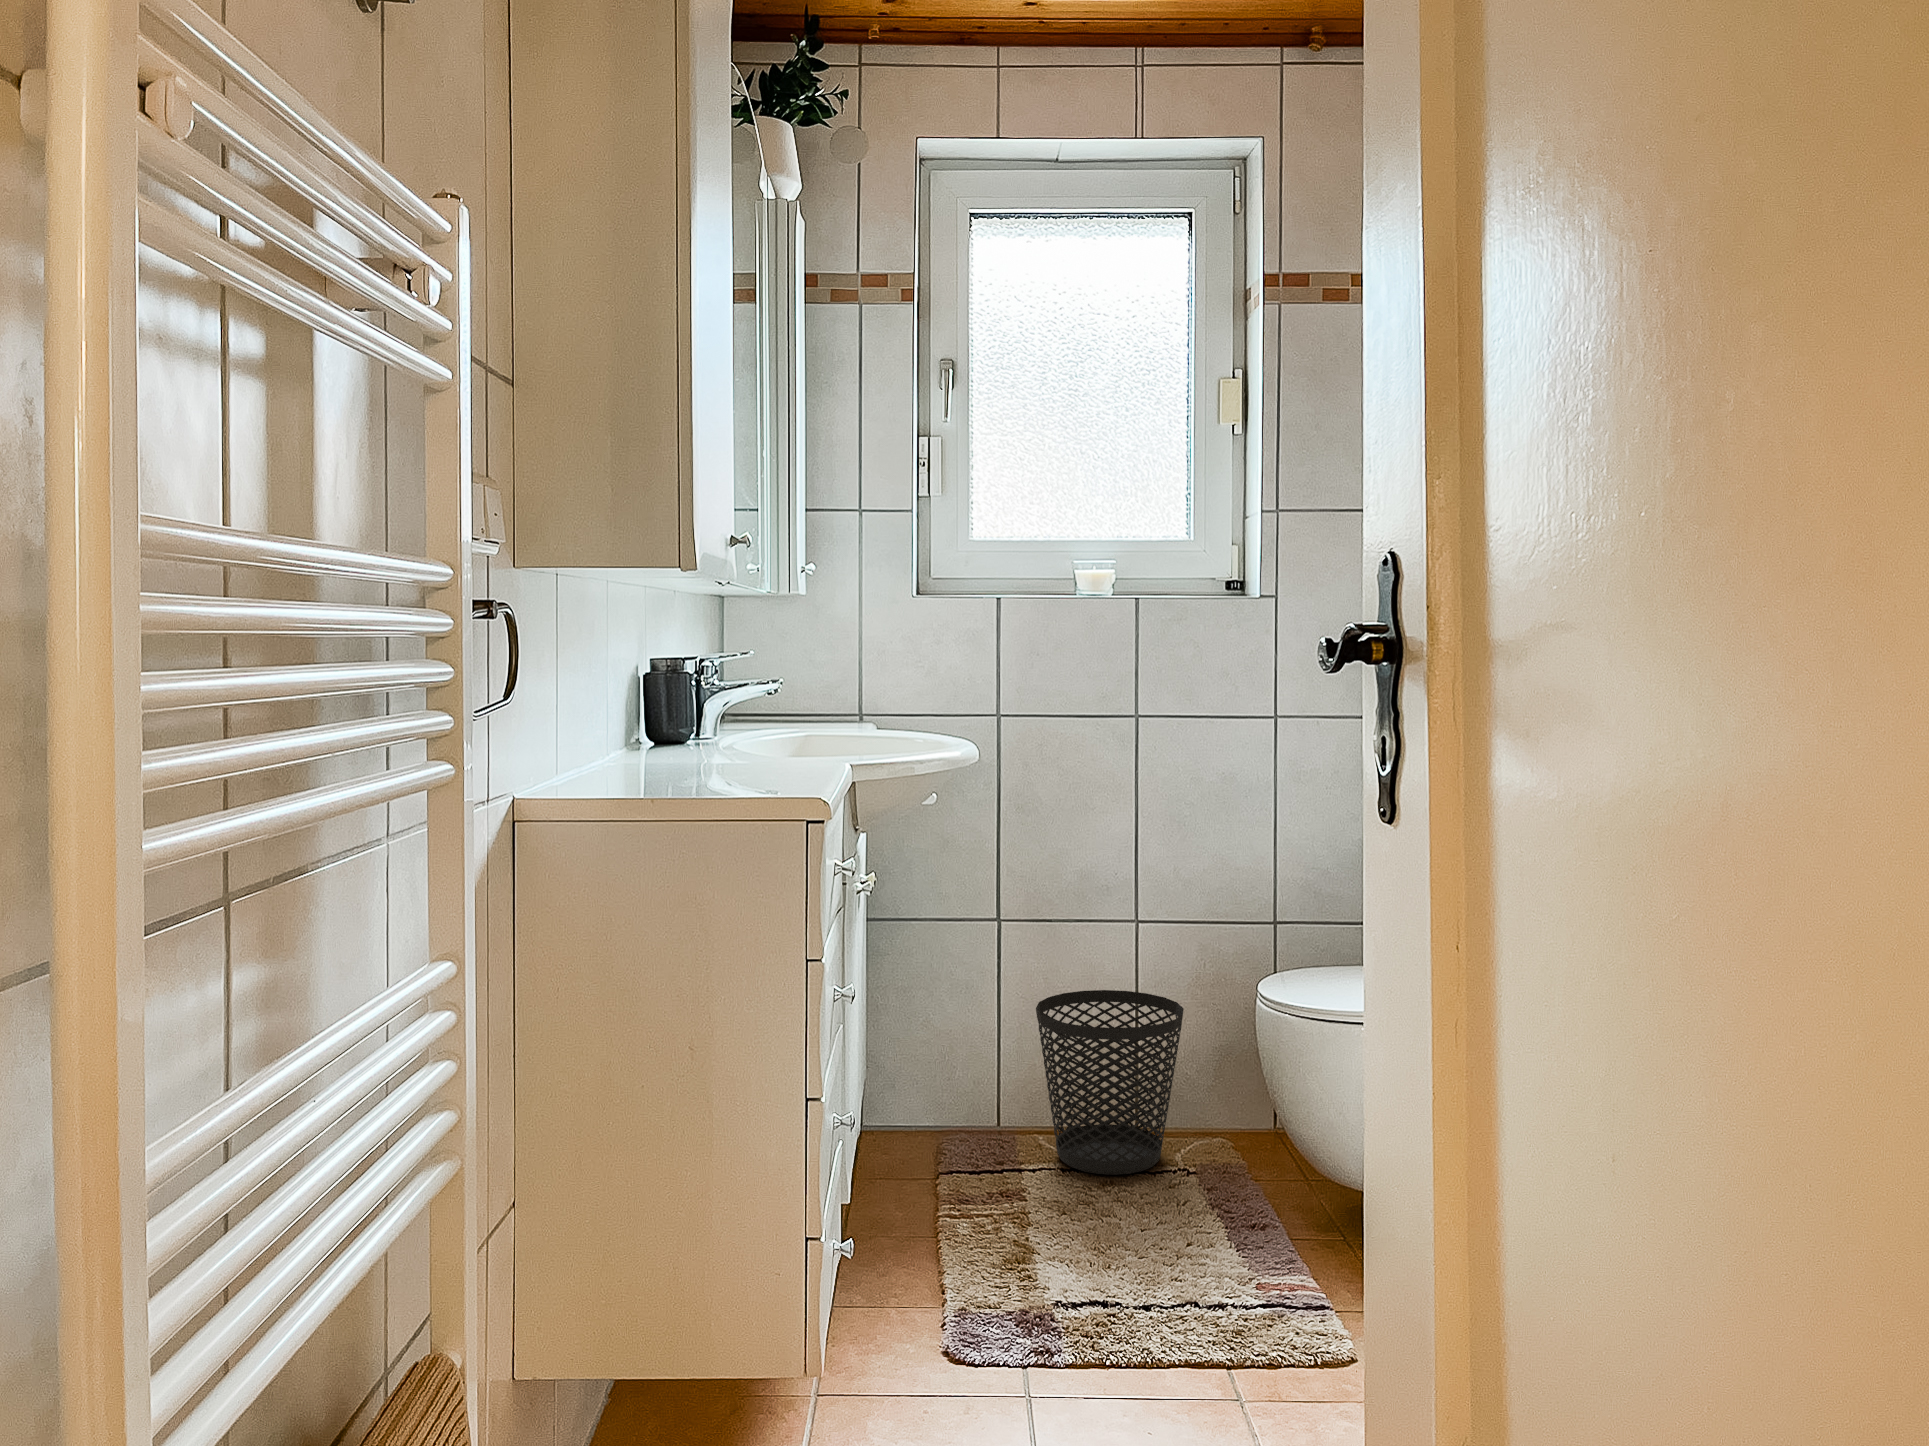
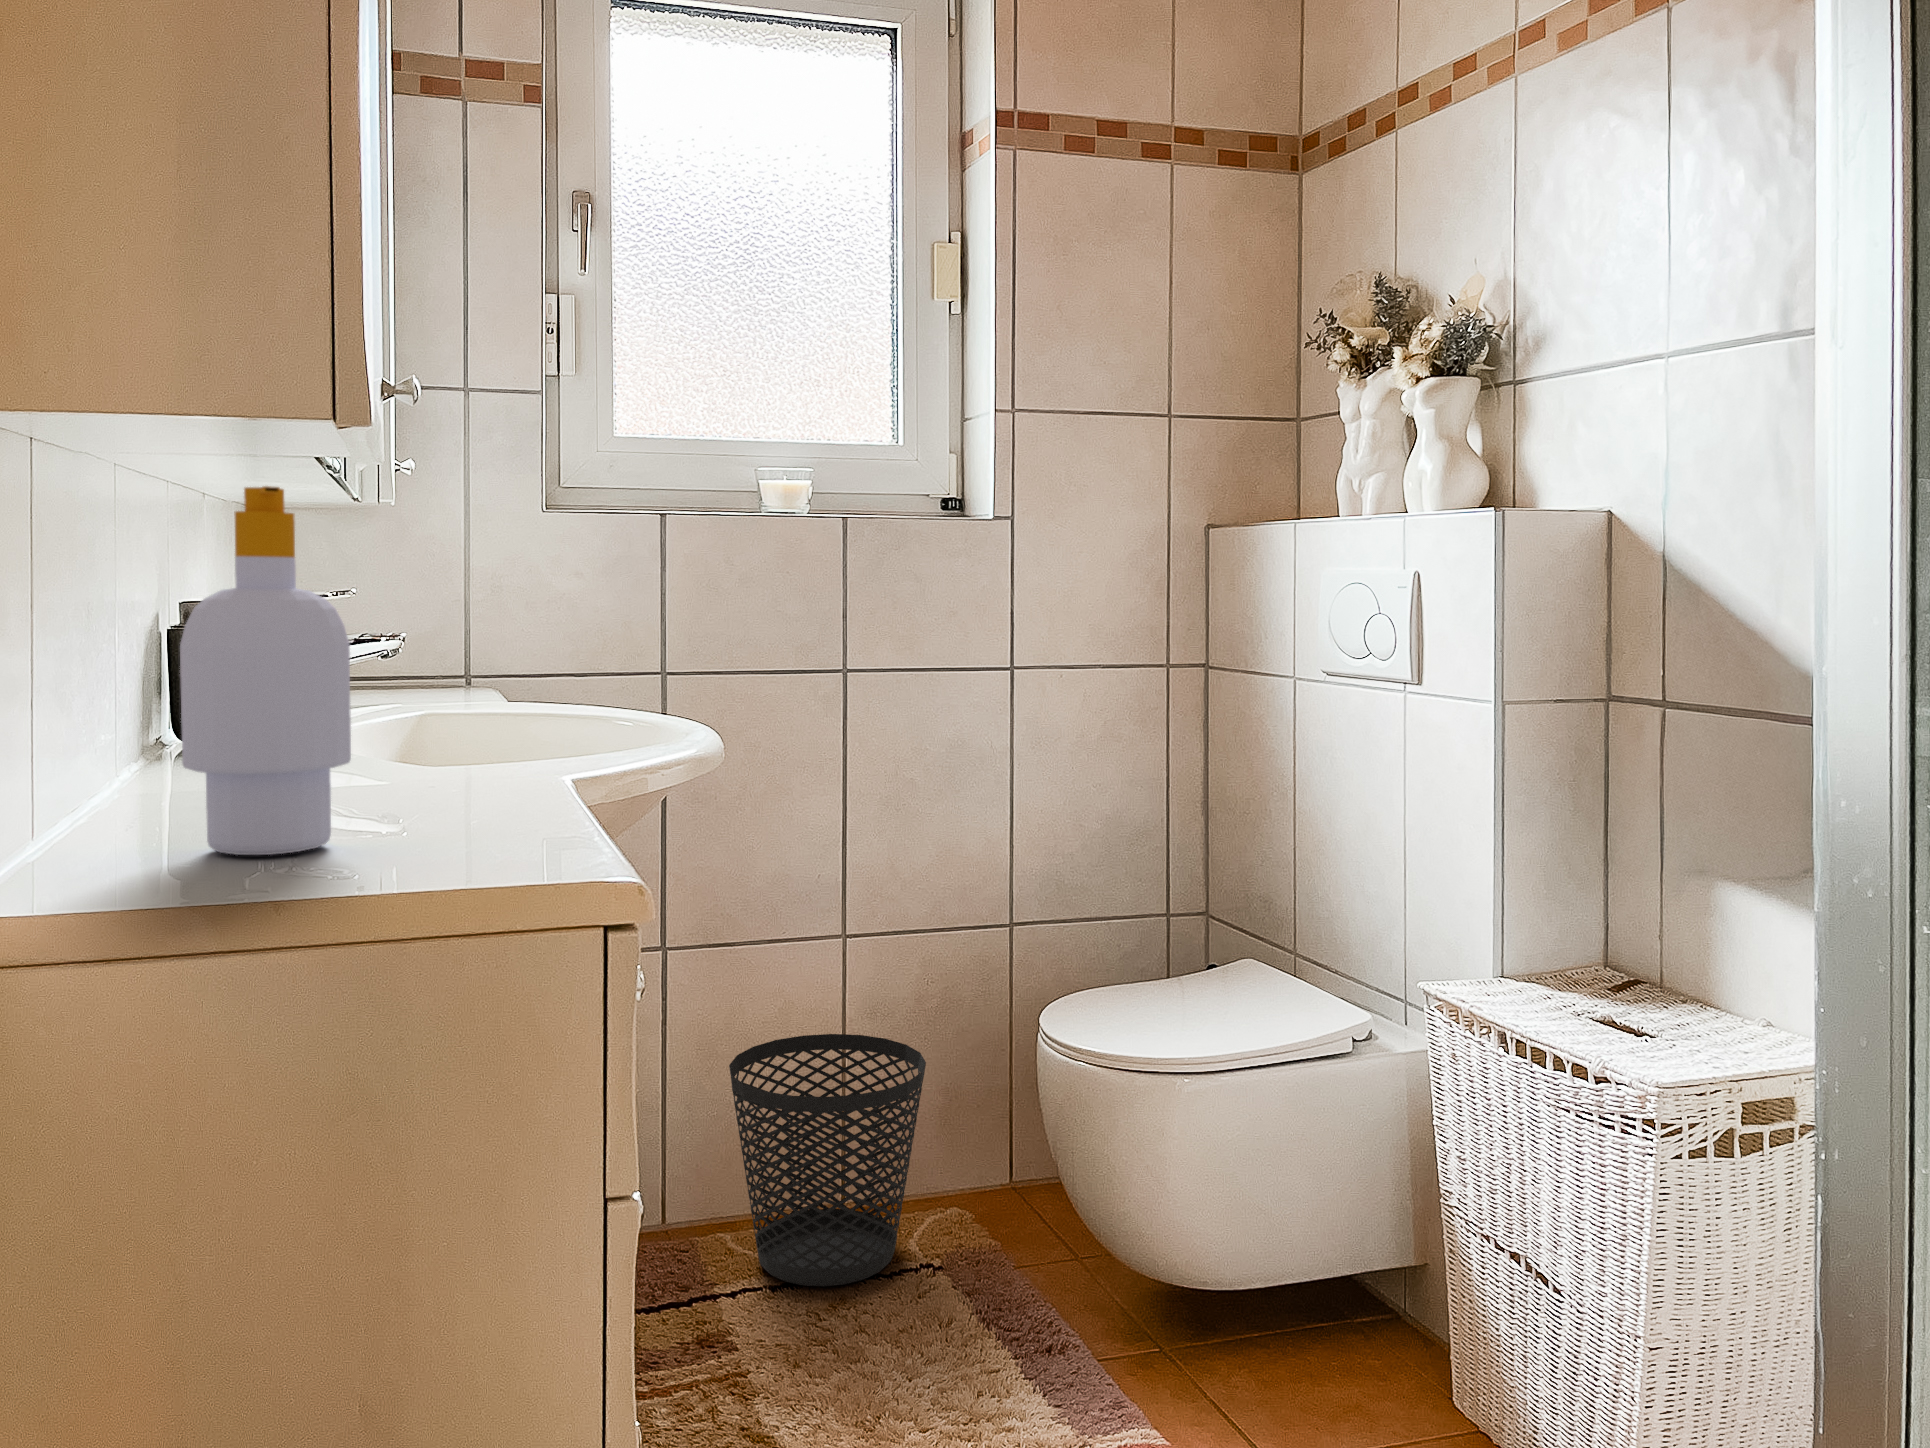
soap bottle: none [581,591,667,787] -> present [180,486,351,855]

